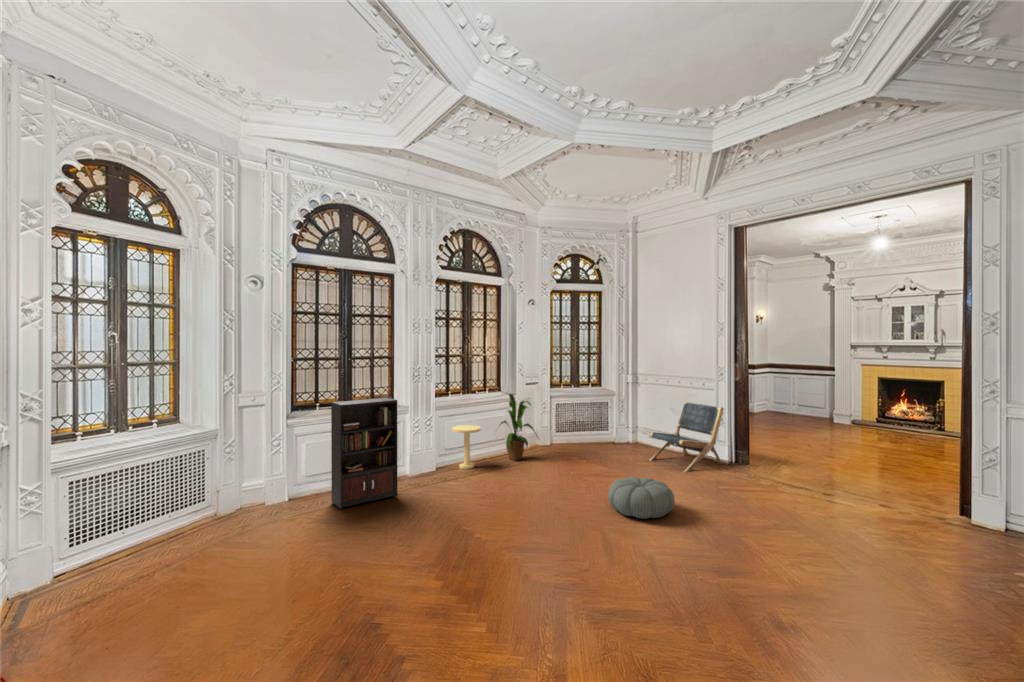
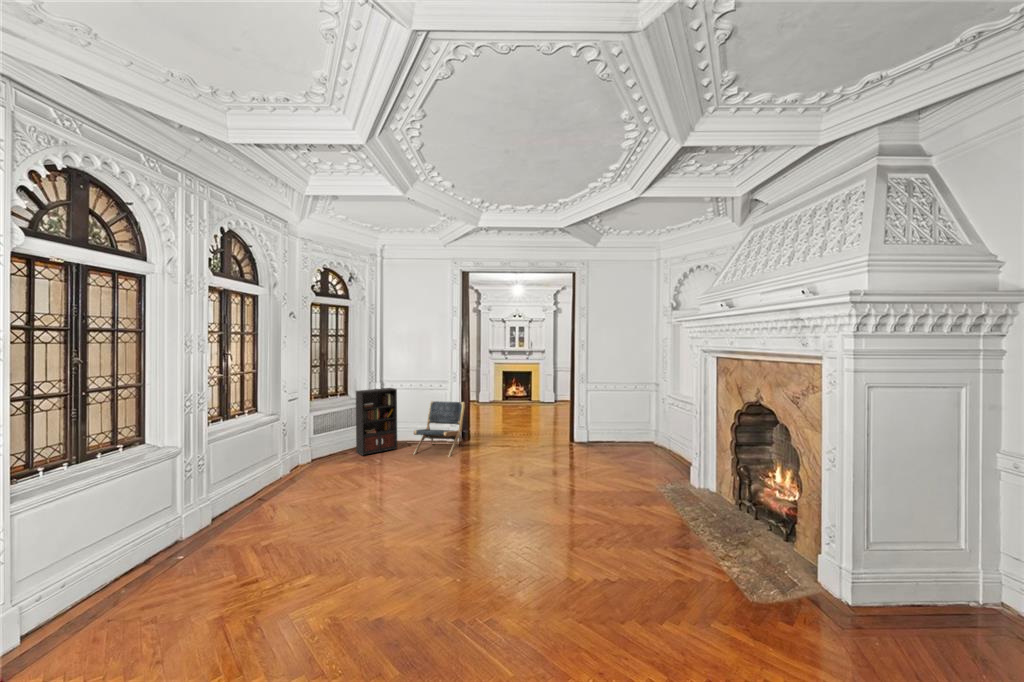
house plant: present [501,394,536,461] -> none [265,413,318,484]
bookcase: present [331,397,398,509] -> present [356,388,397,455]
side table: present [452,425,481,469] -> none [224,455,263,508]
pouf: present [608,477,675,519] -> none [432,465,483,498]

